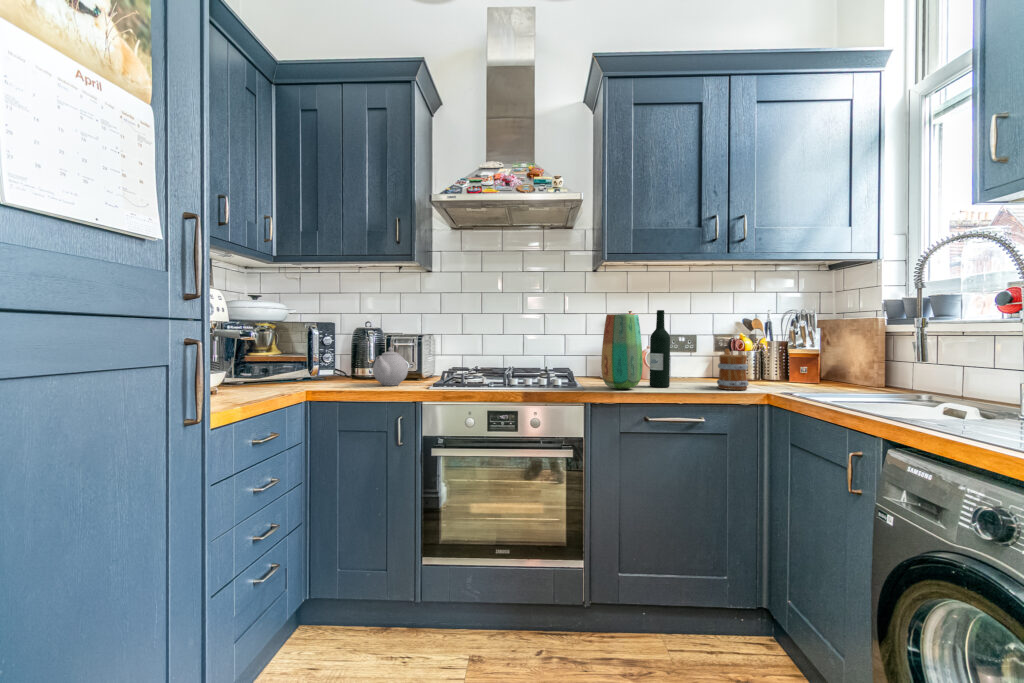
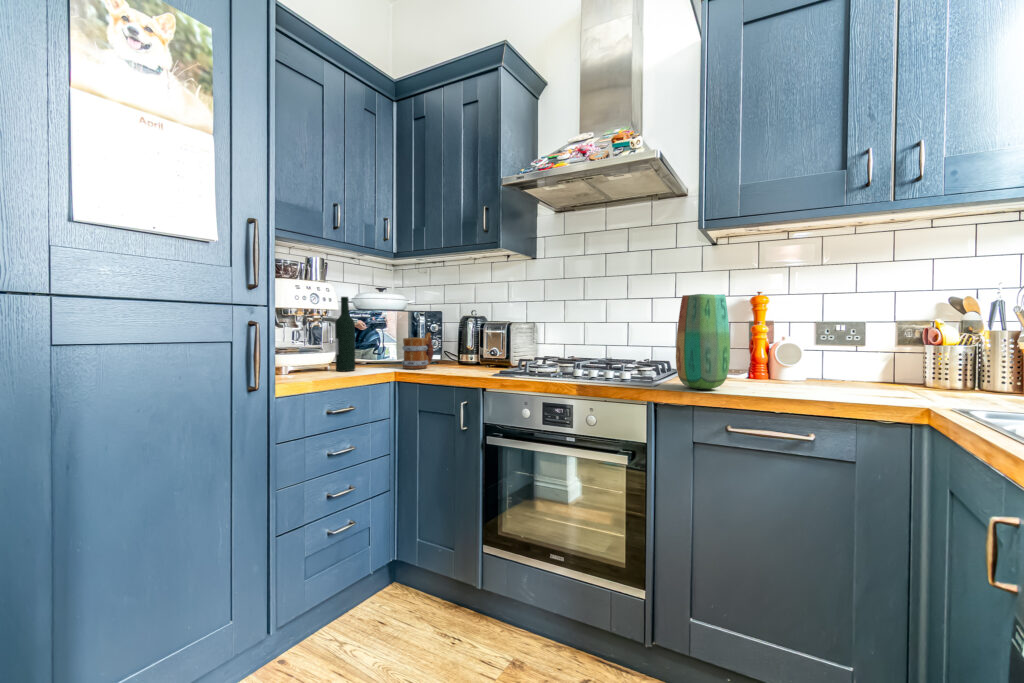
wine bottle: present [650,310,670,387] -> present [335,297,355,371]
teapot: present [373,347,408,386] -> none [446,334,487,372]
mug: present [717,349,749,390] -> present [402,333,434,369]

